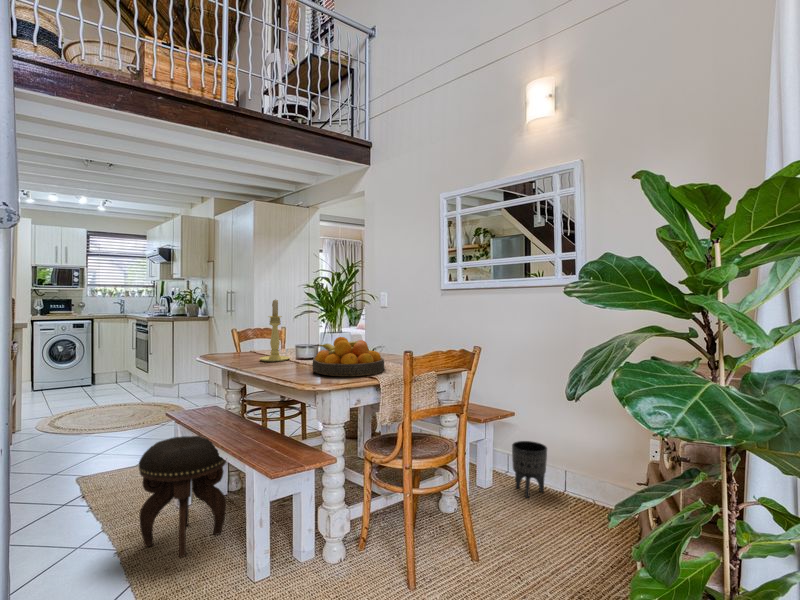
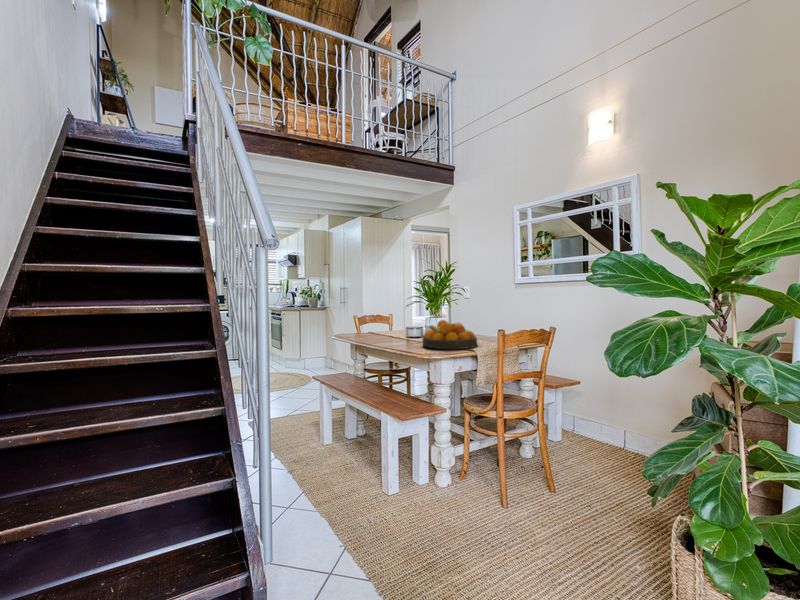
candle holder: present [260,300,290,362] -> none [378,292,400,339]
footstool: present [139,436,226,557] -> none [304,391,362,476]
planter: present [512,441,547,498] -> none [578,405,609,450]

